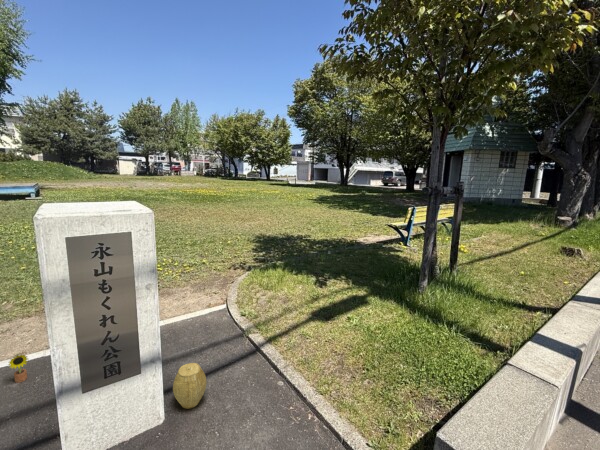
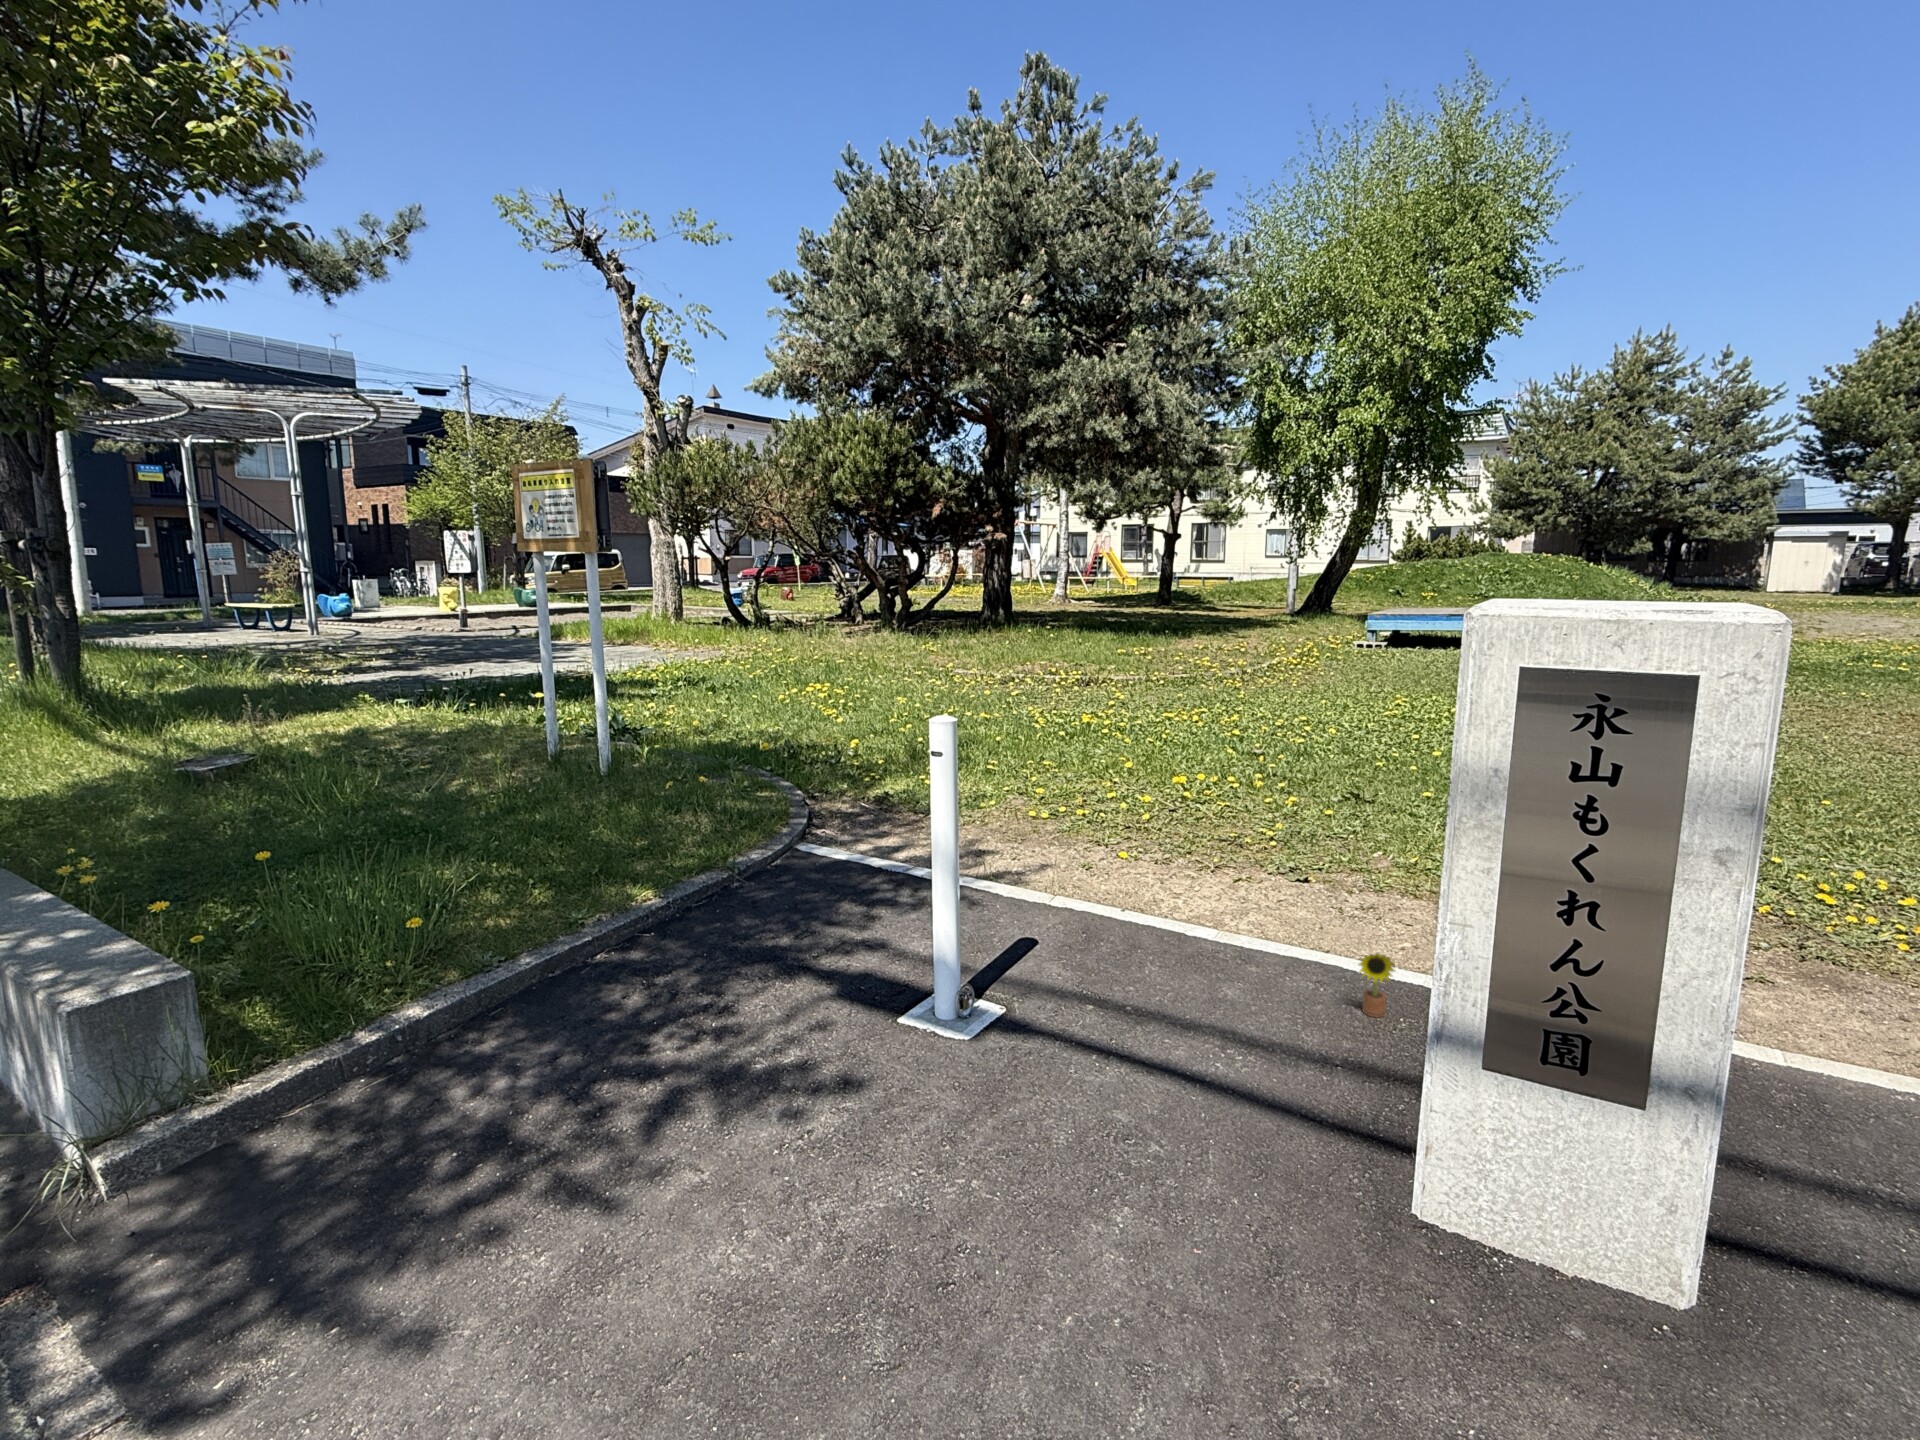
woven basket: present [173,363,207,409] -> none [1744,1179,1894,1343]

